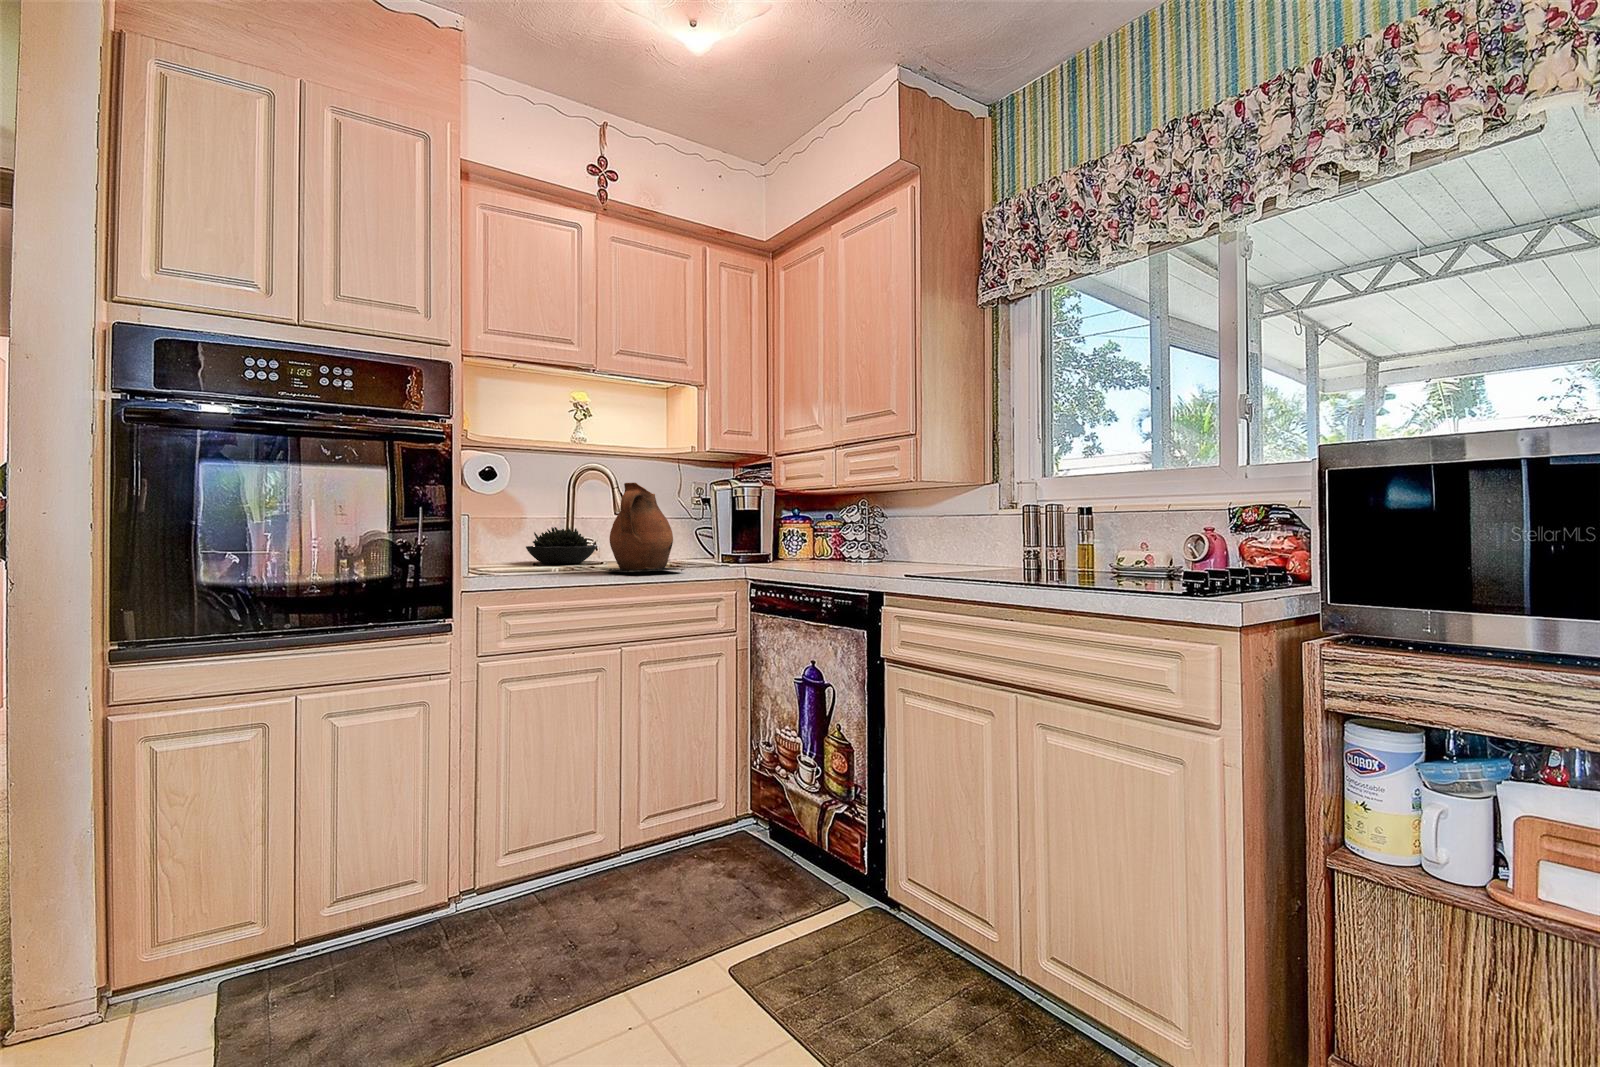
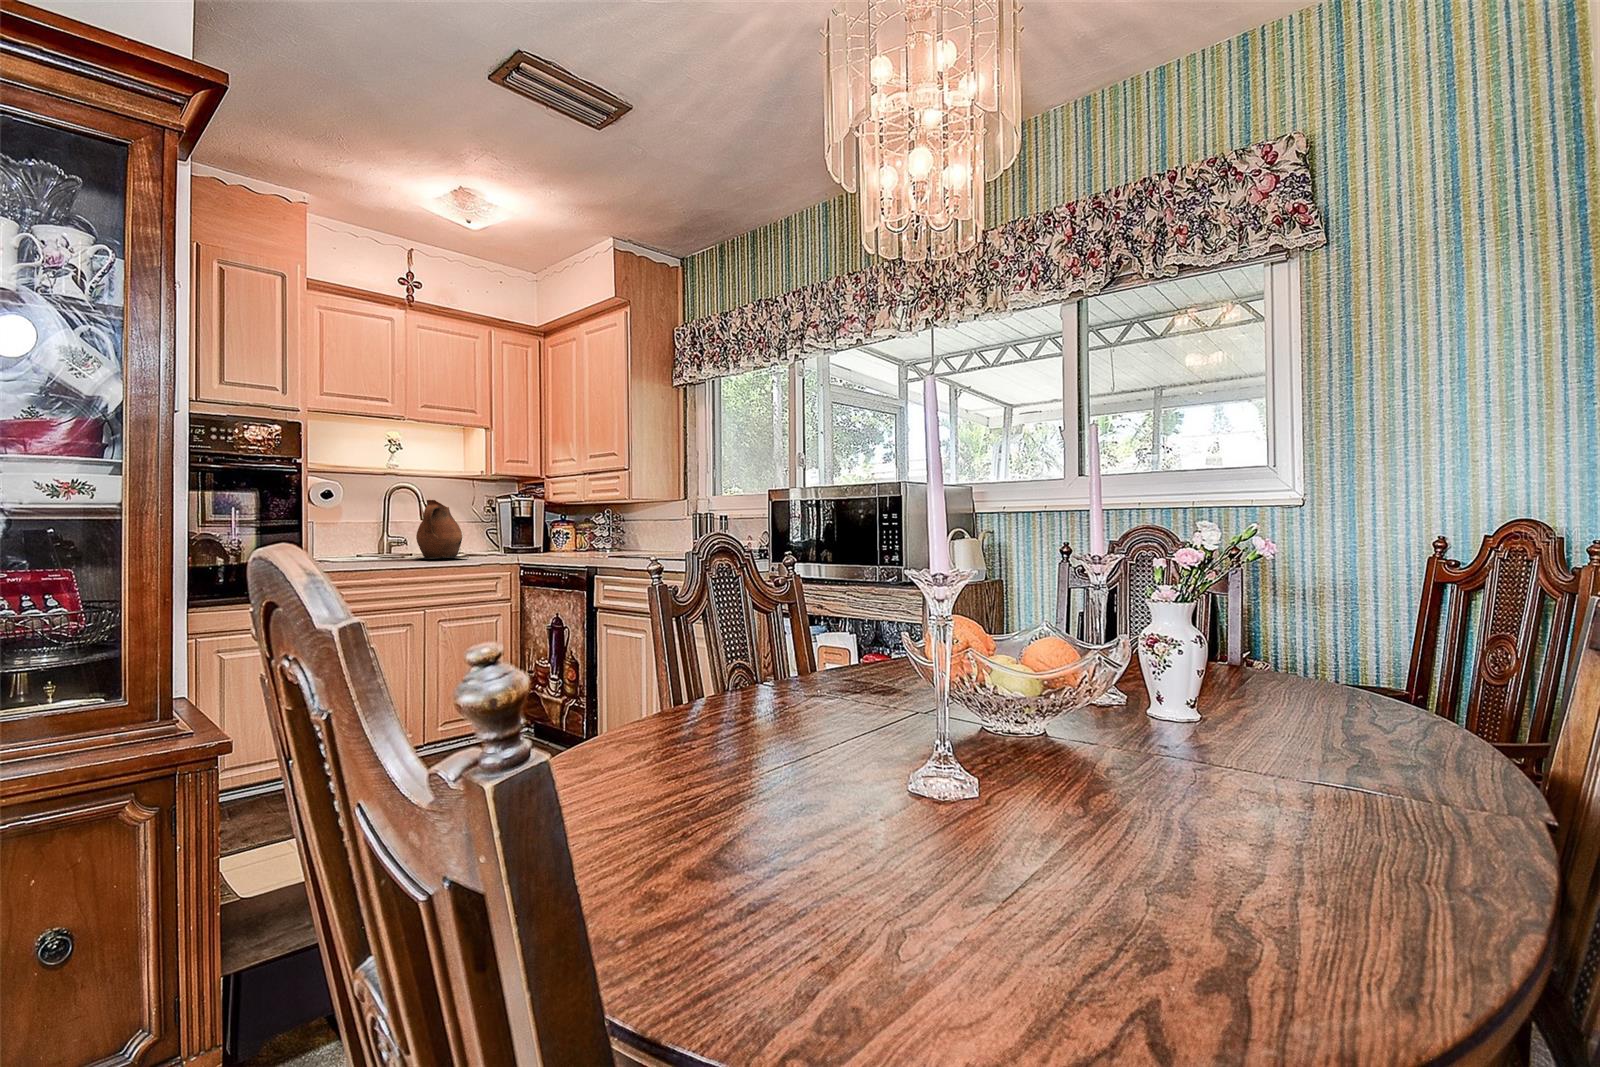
succulent plant: present [526,527,597,564] -> none [353,529,408,555]

